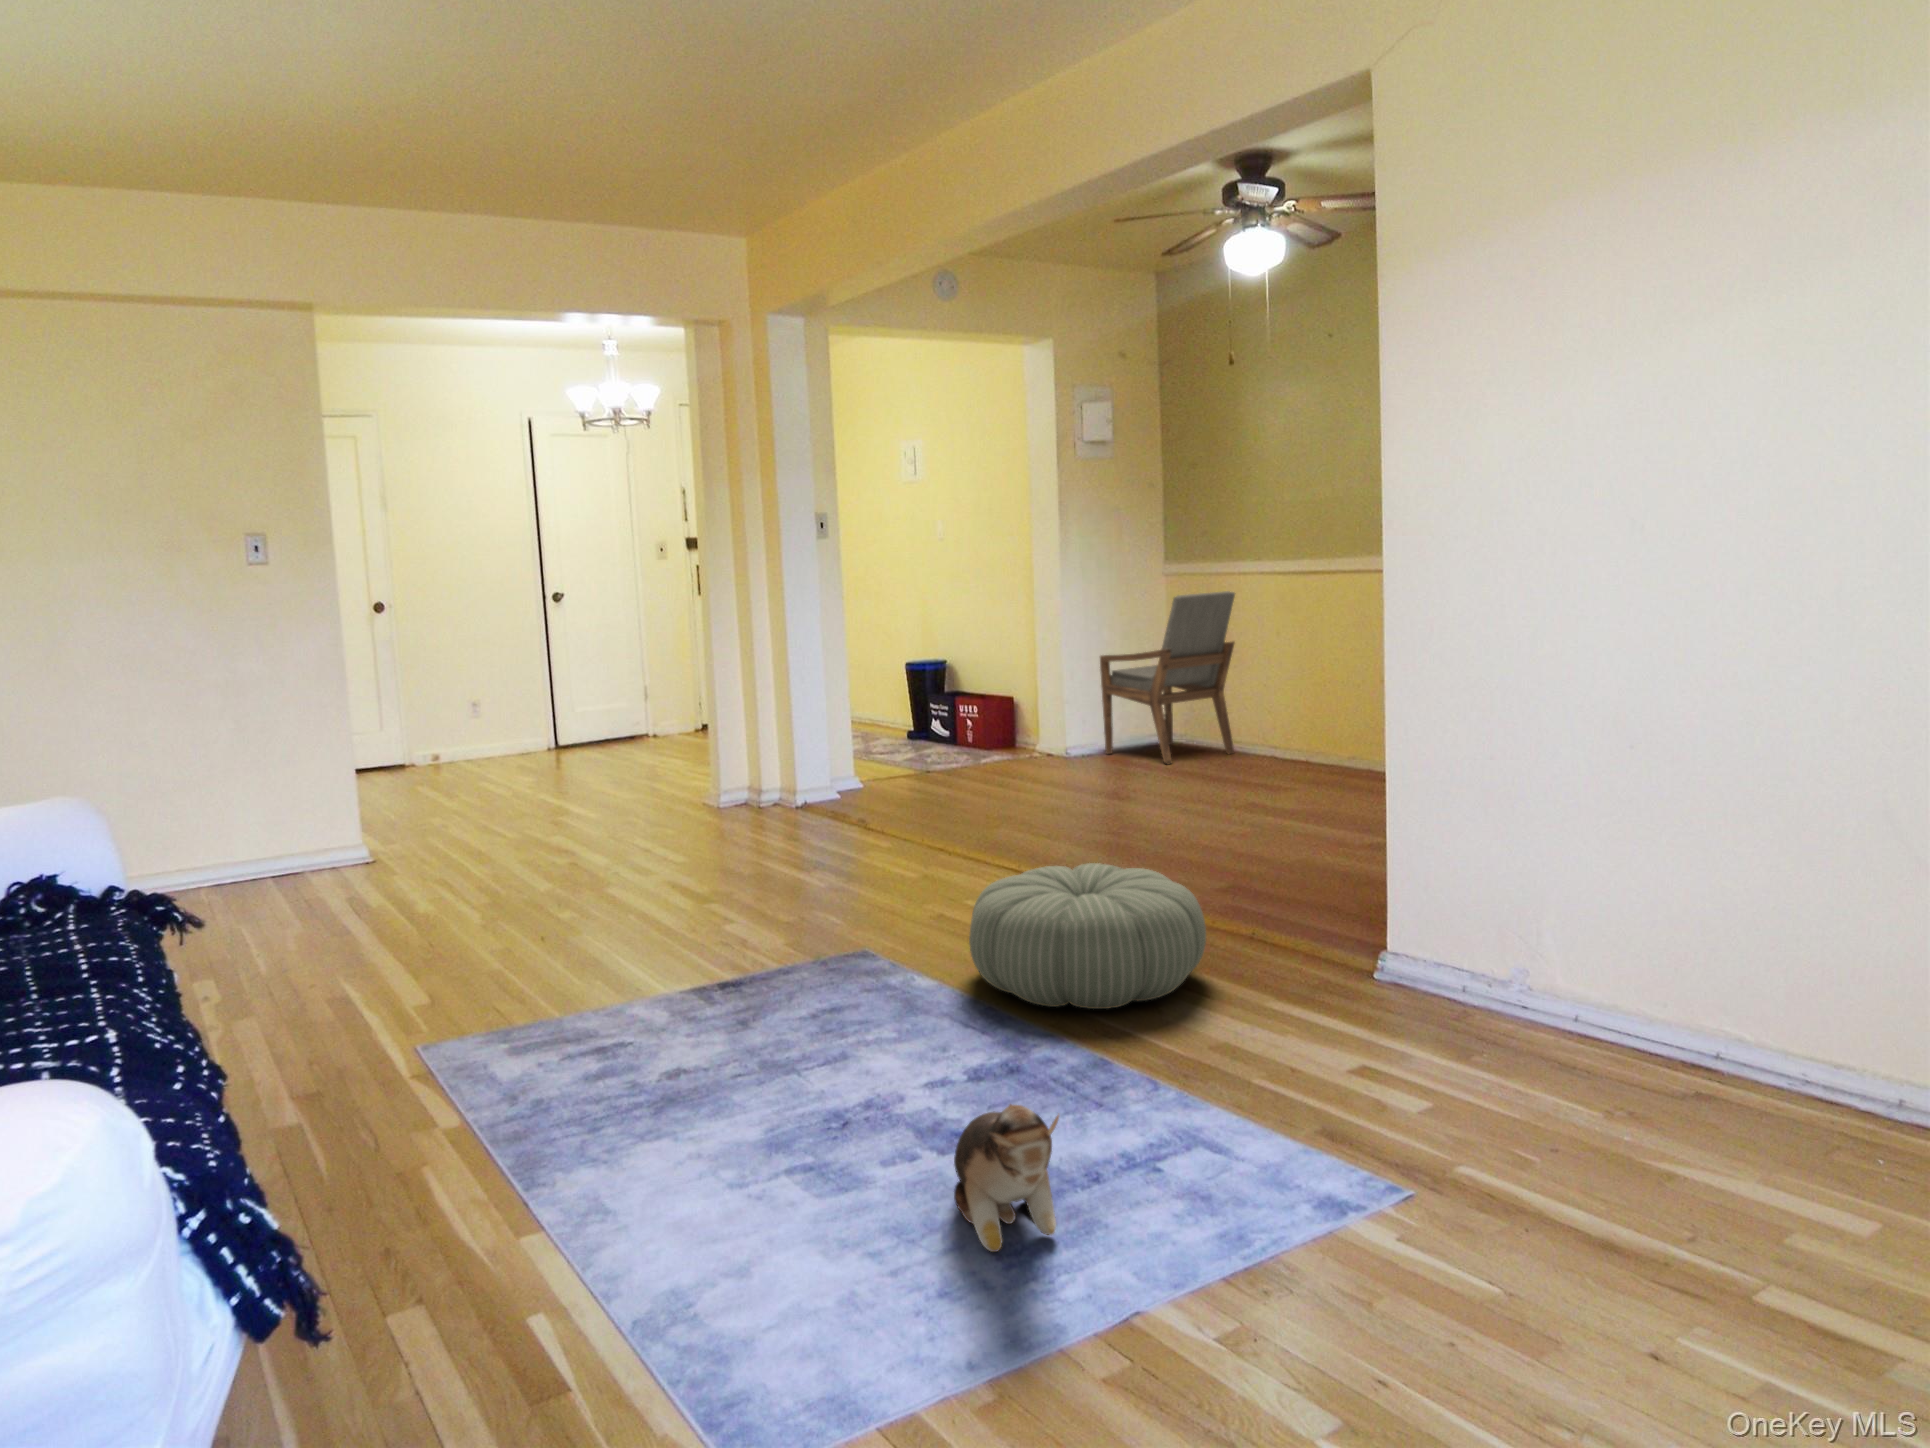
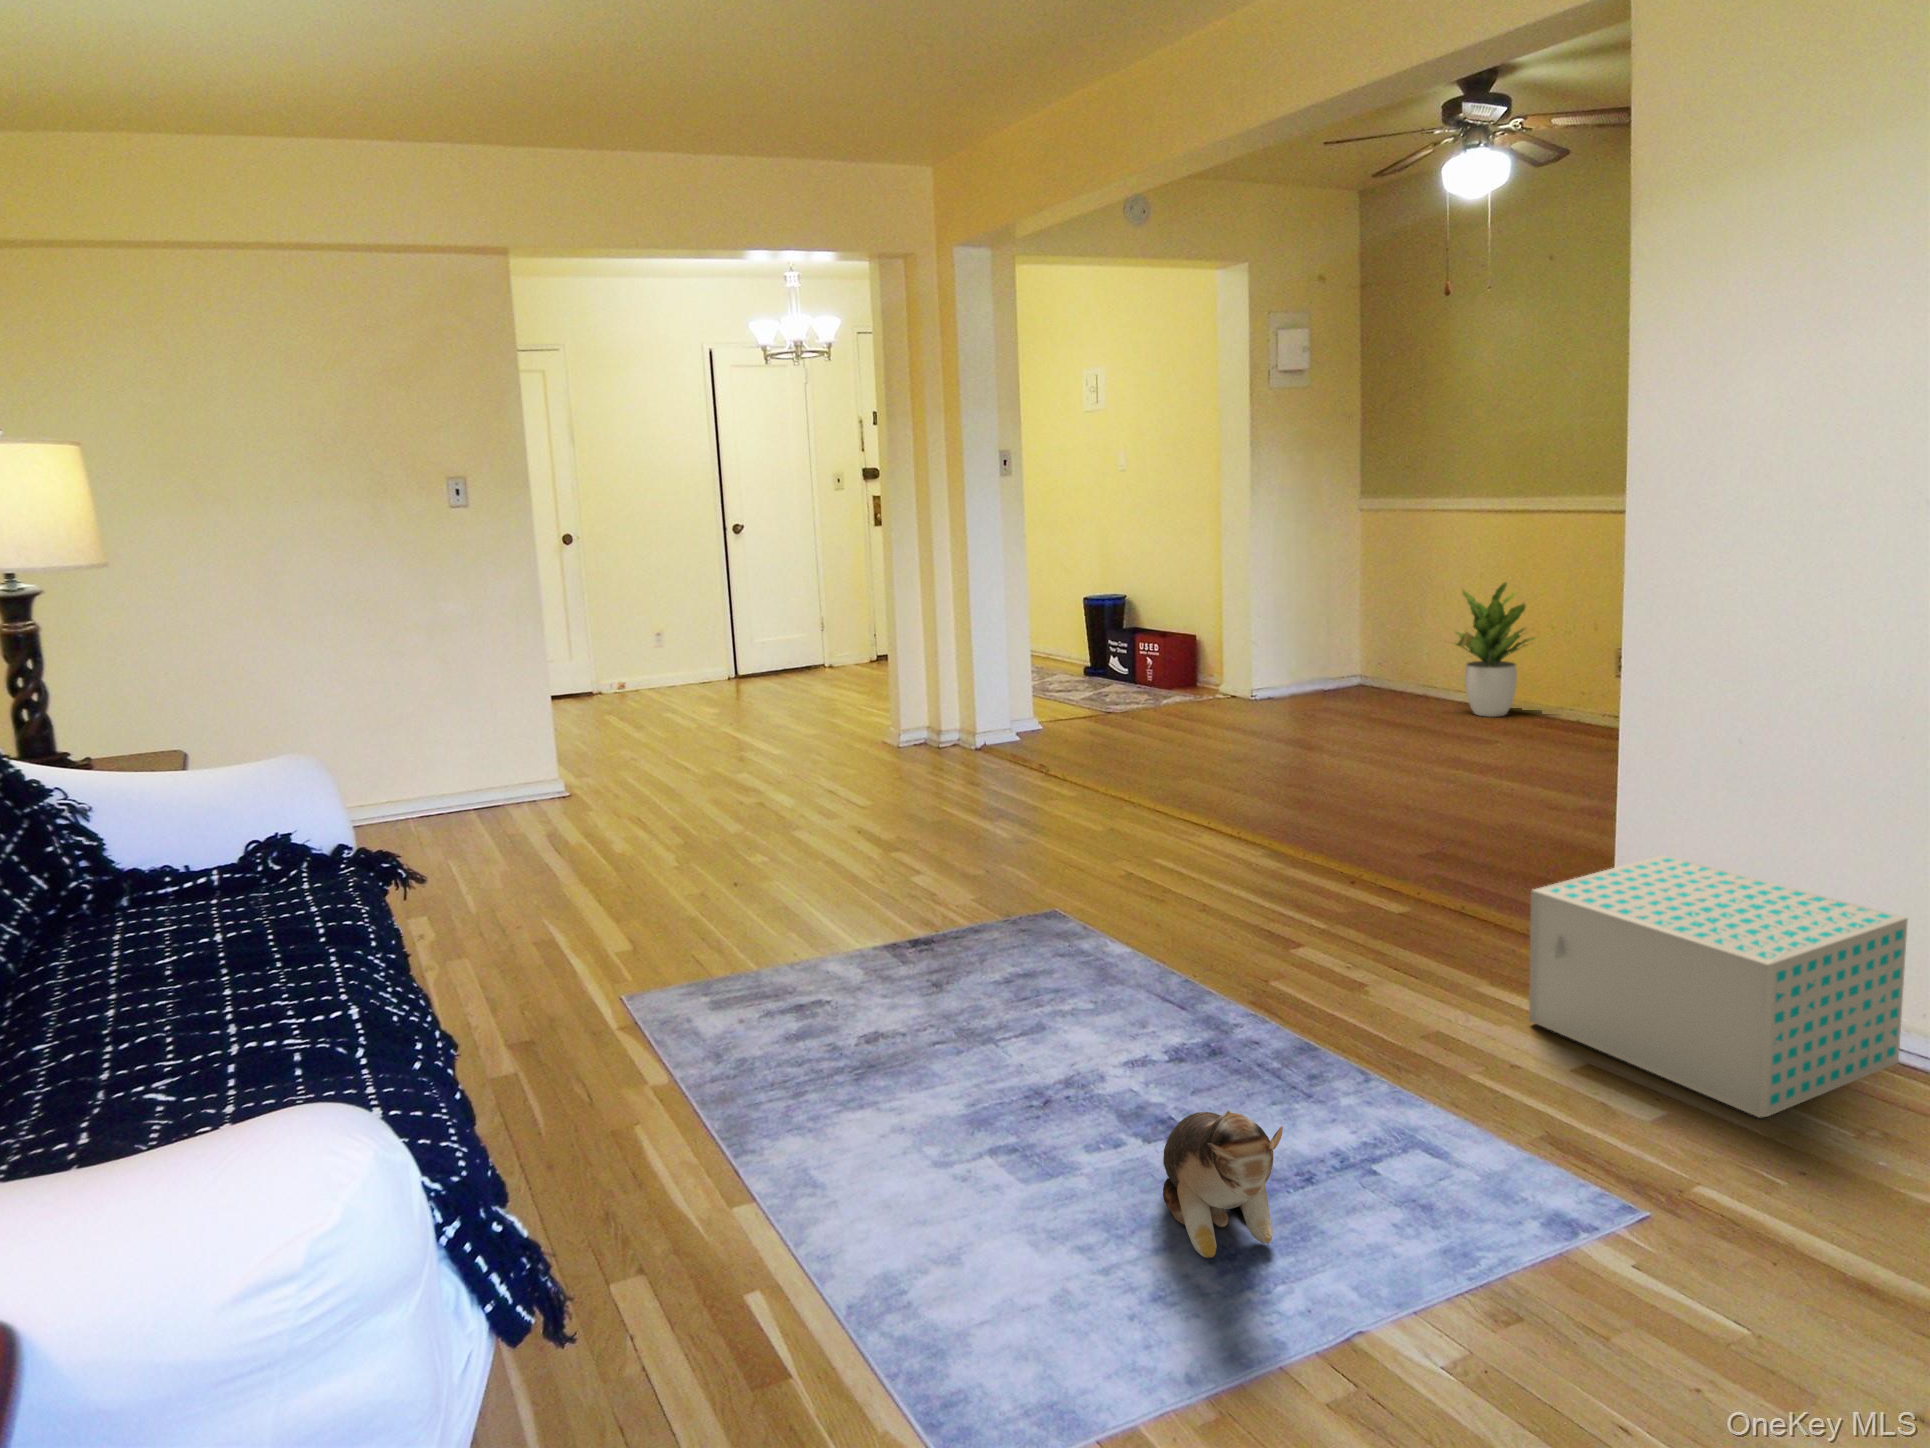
armchair: present [1100,591,1235,764] -> none [1287,525,1438,708]
potted plant: none [1242,643,1328,770] -> present [1455,582,1535,717]
pouf: present [969,863,1206,1009] -> none [1165,831,1418,987]
storage box: none [1301,870,1622,1101] -> present [1529,855,1908,1118]

